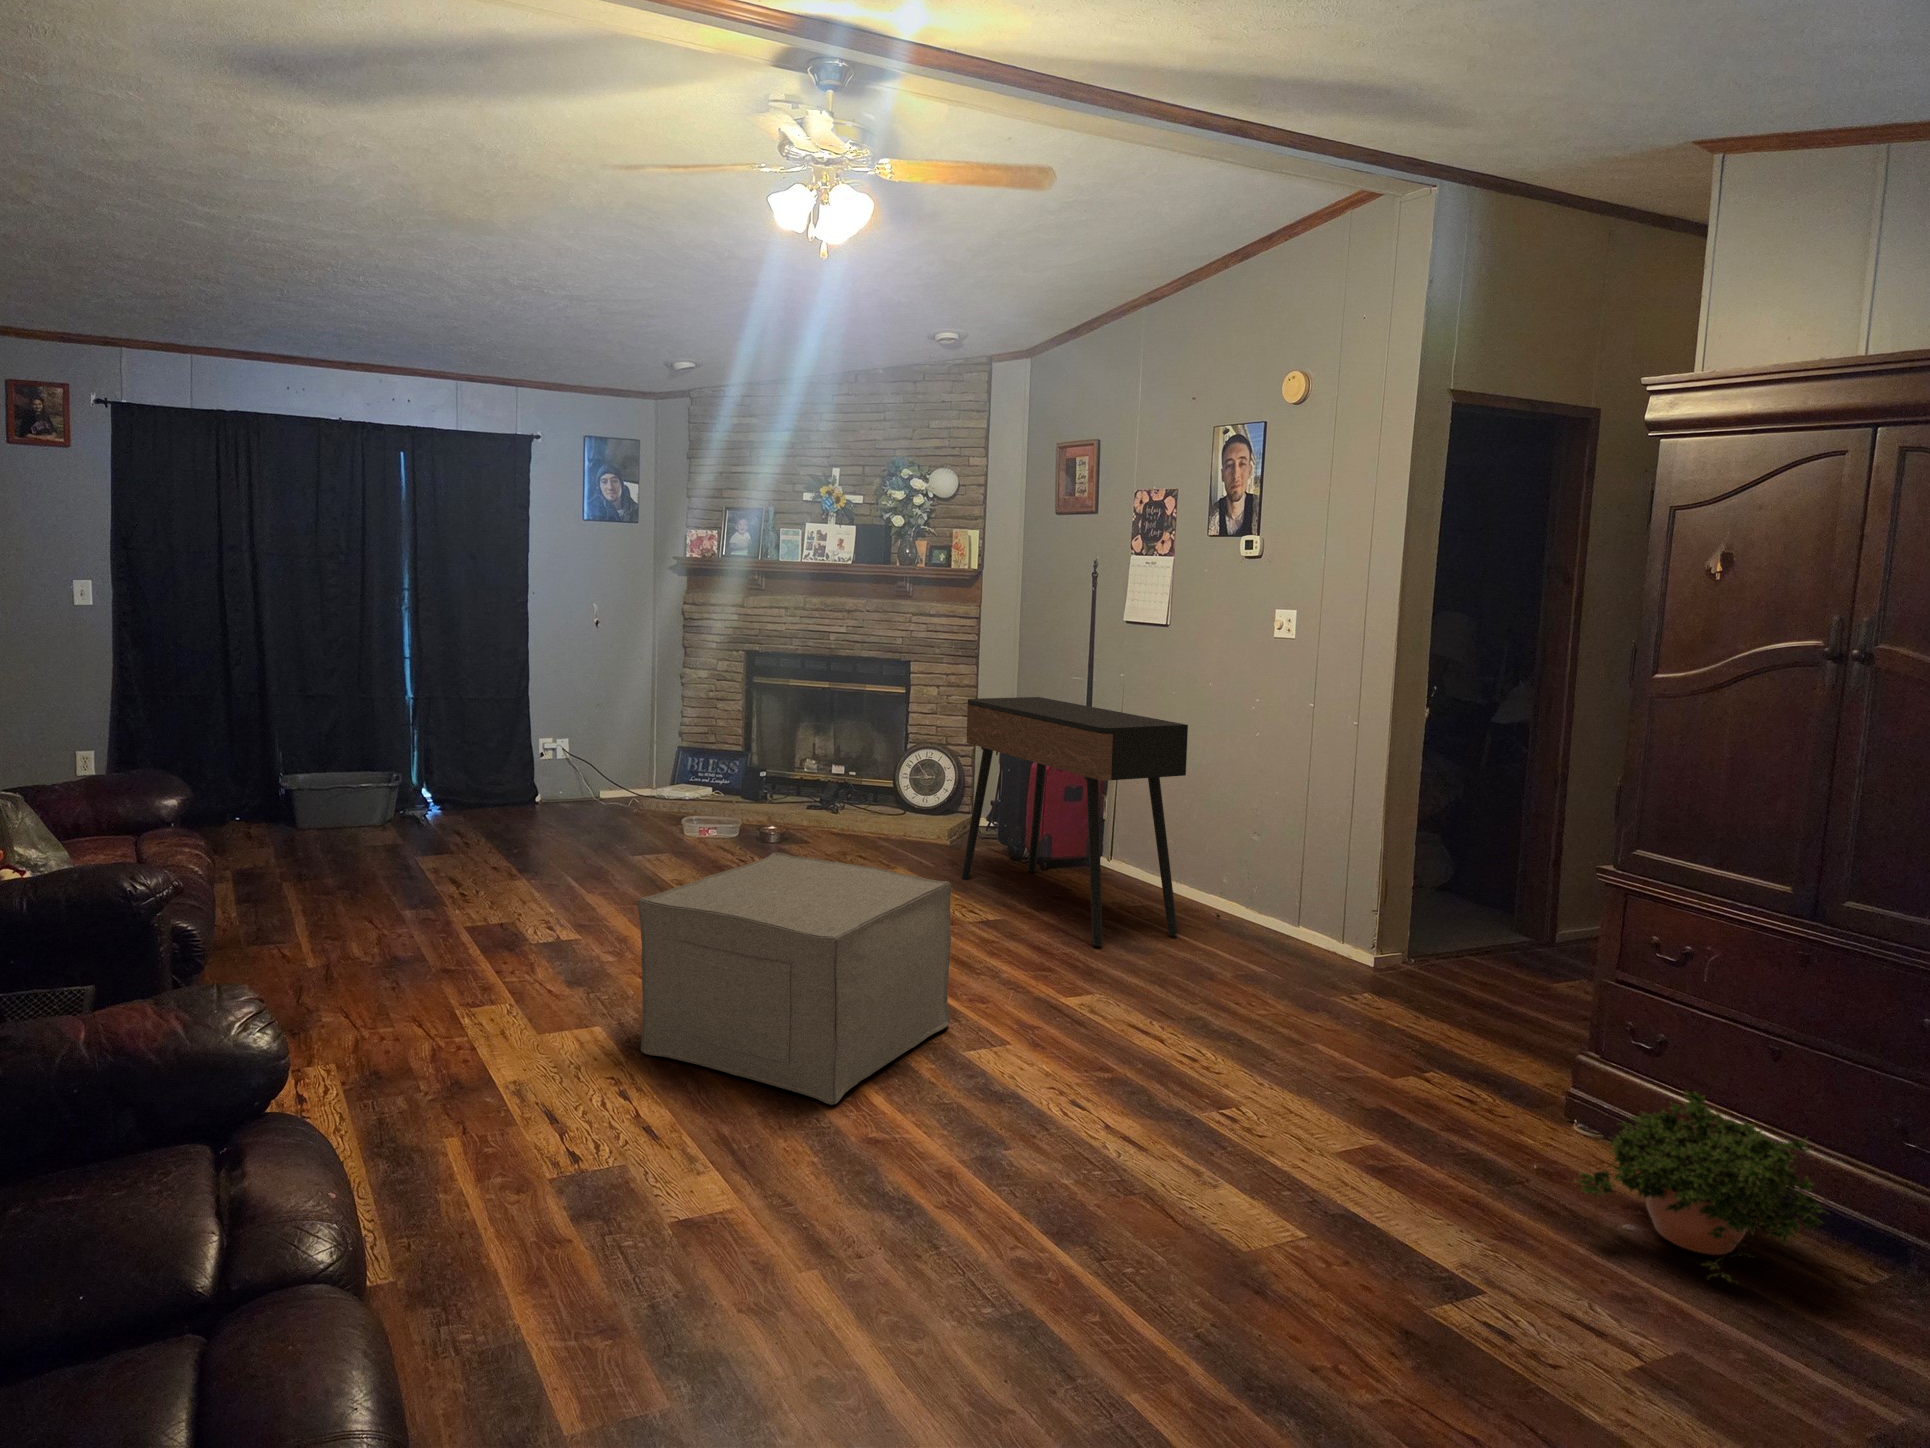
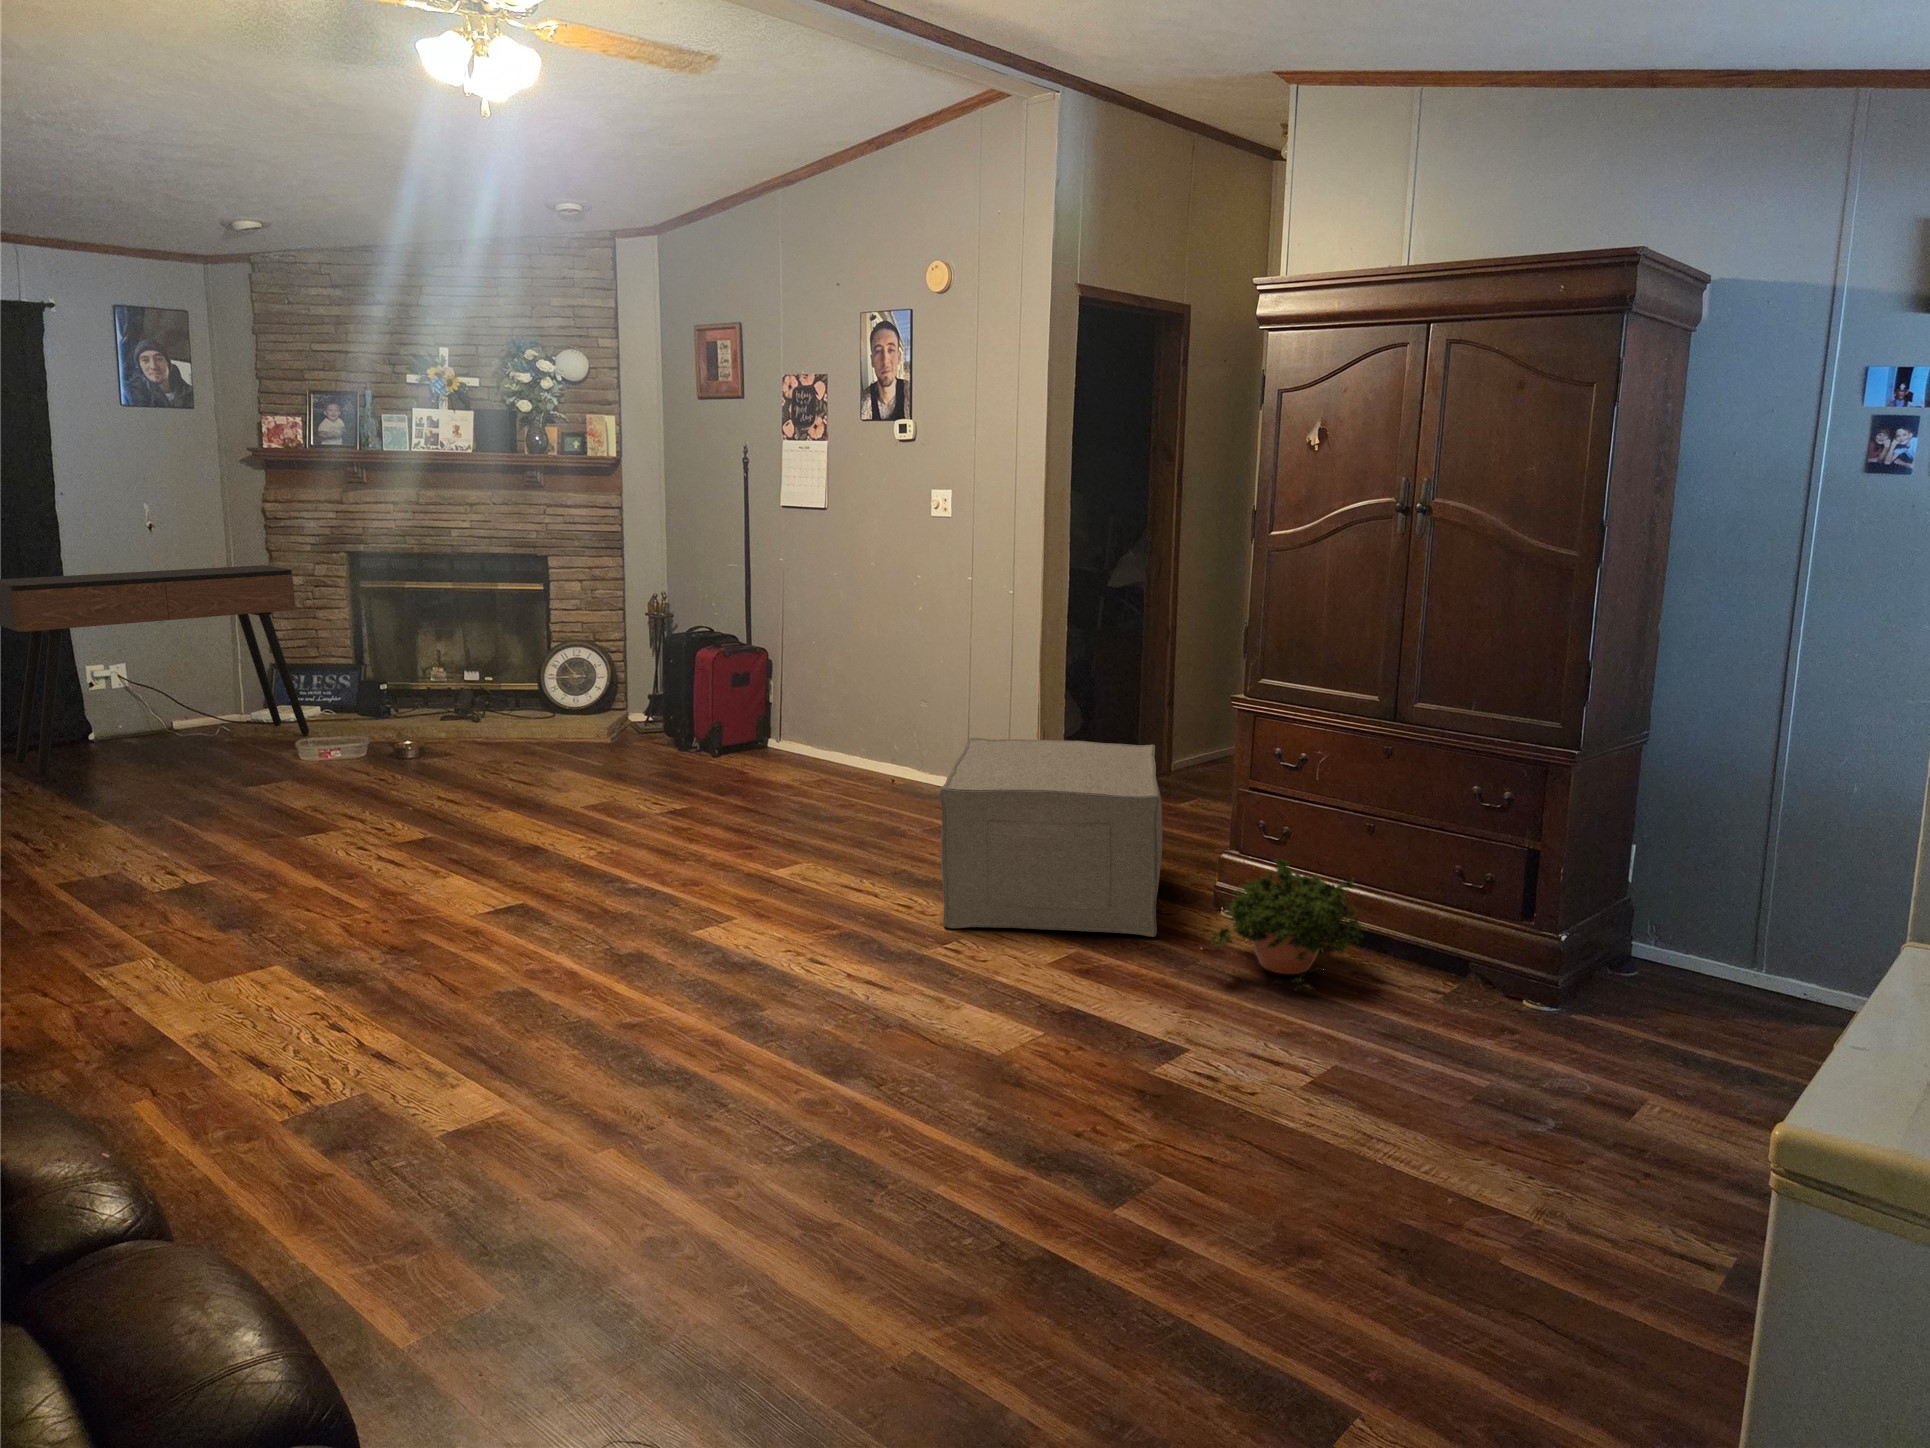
console table: present [962,697,1188,946] -> present [0,565,309,775]
ottoman: present [637,852,951,1105] -> present [940,738,1162,937]

